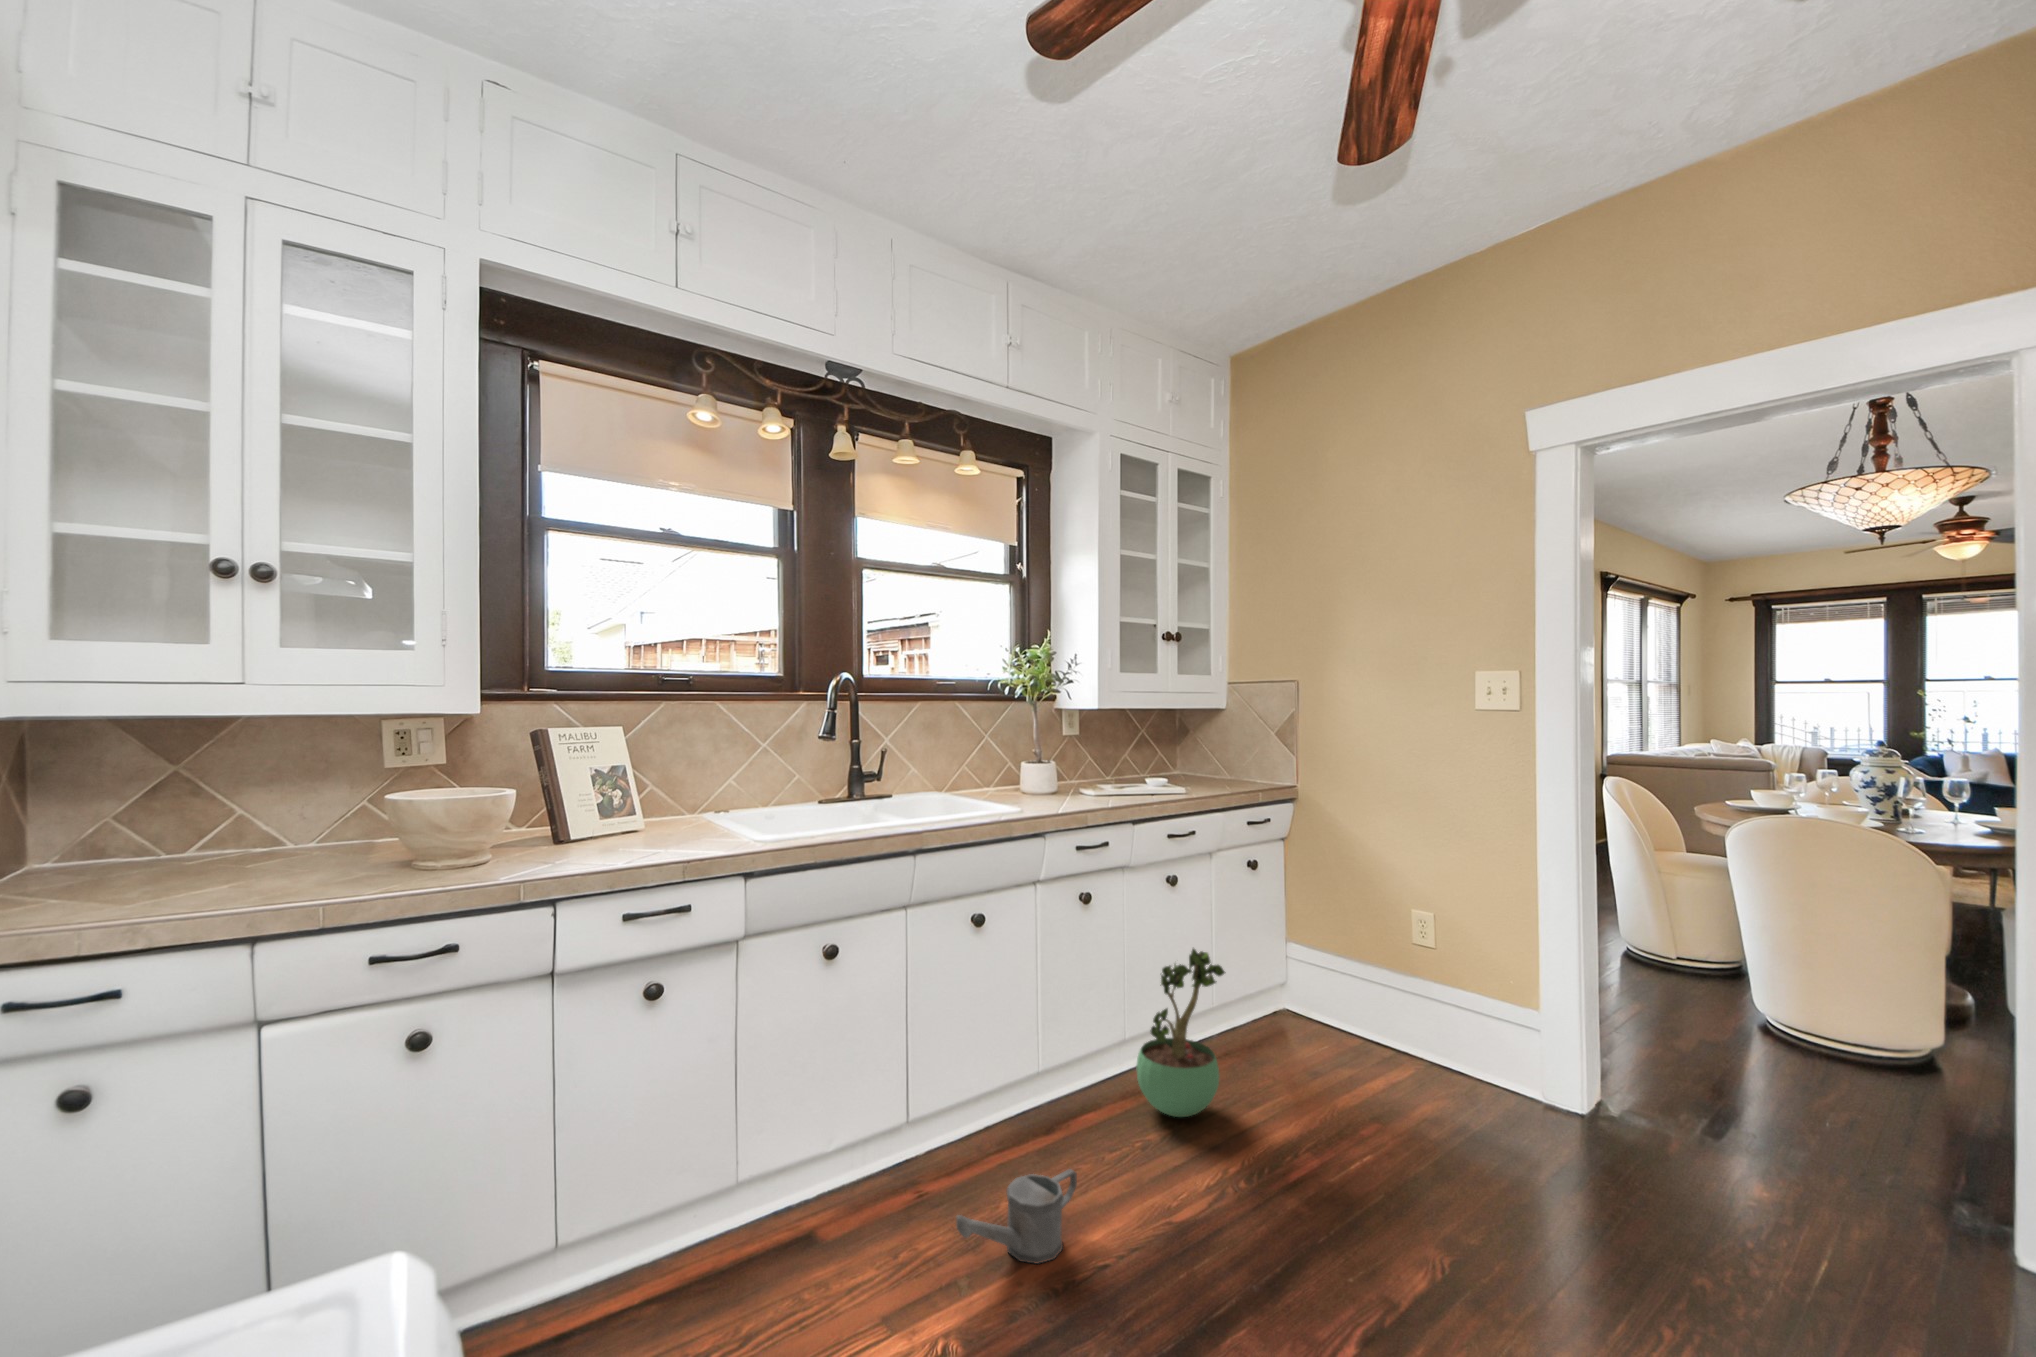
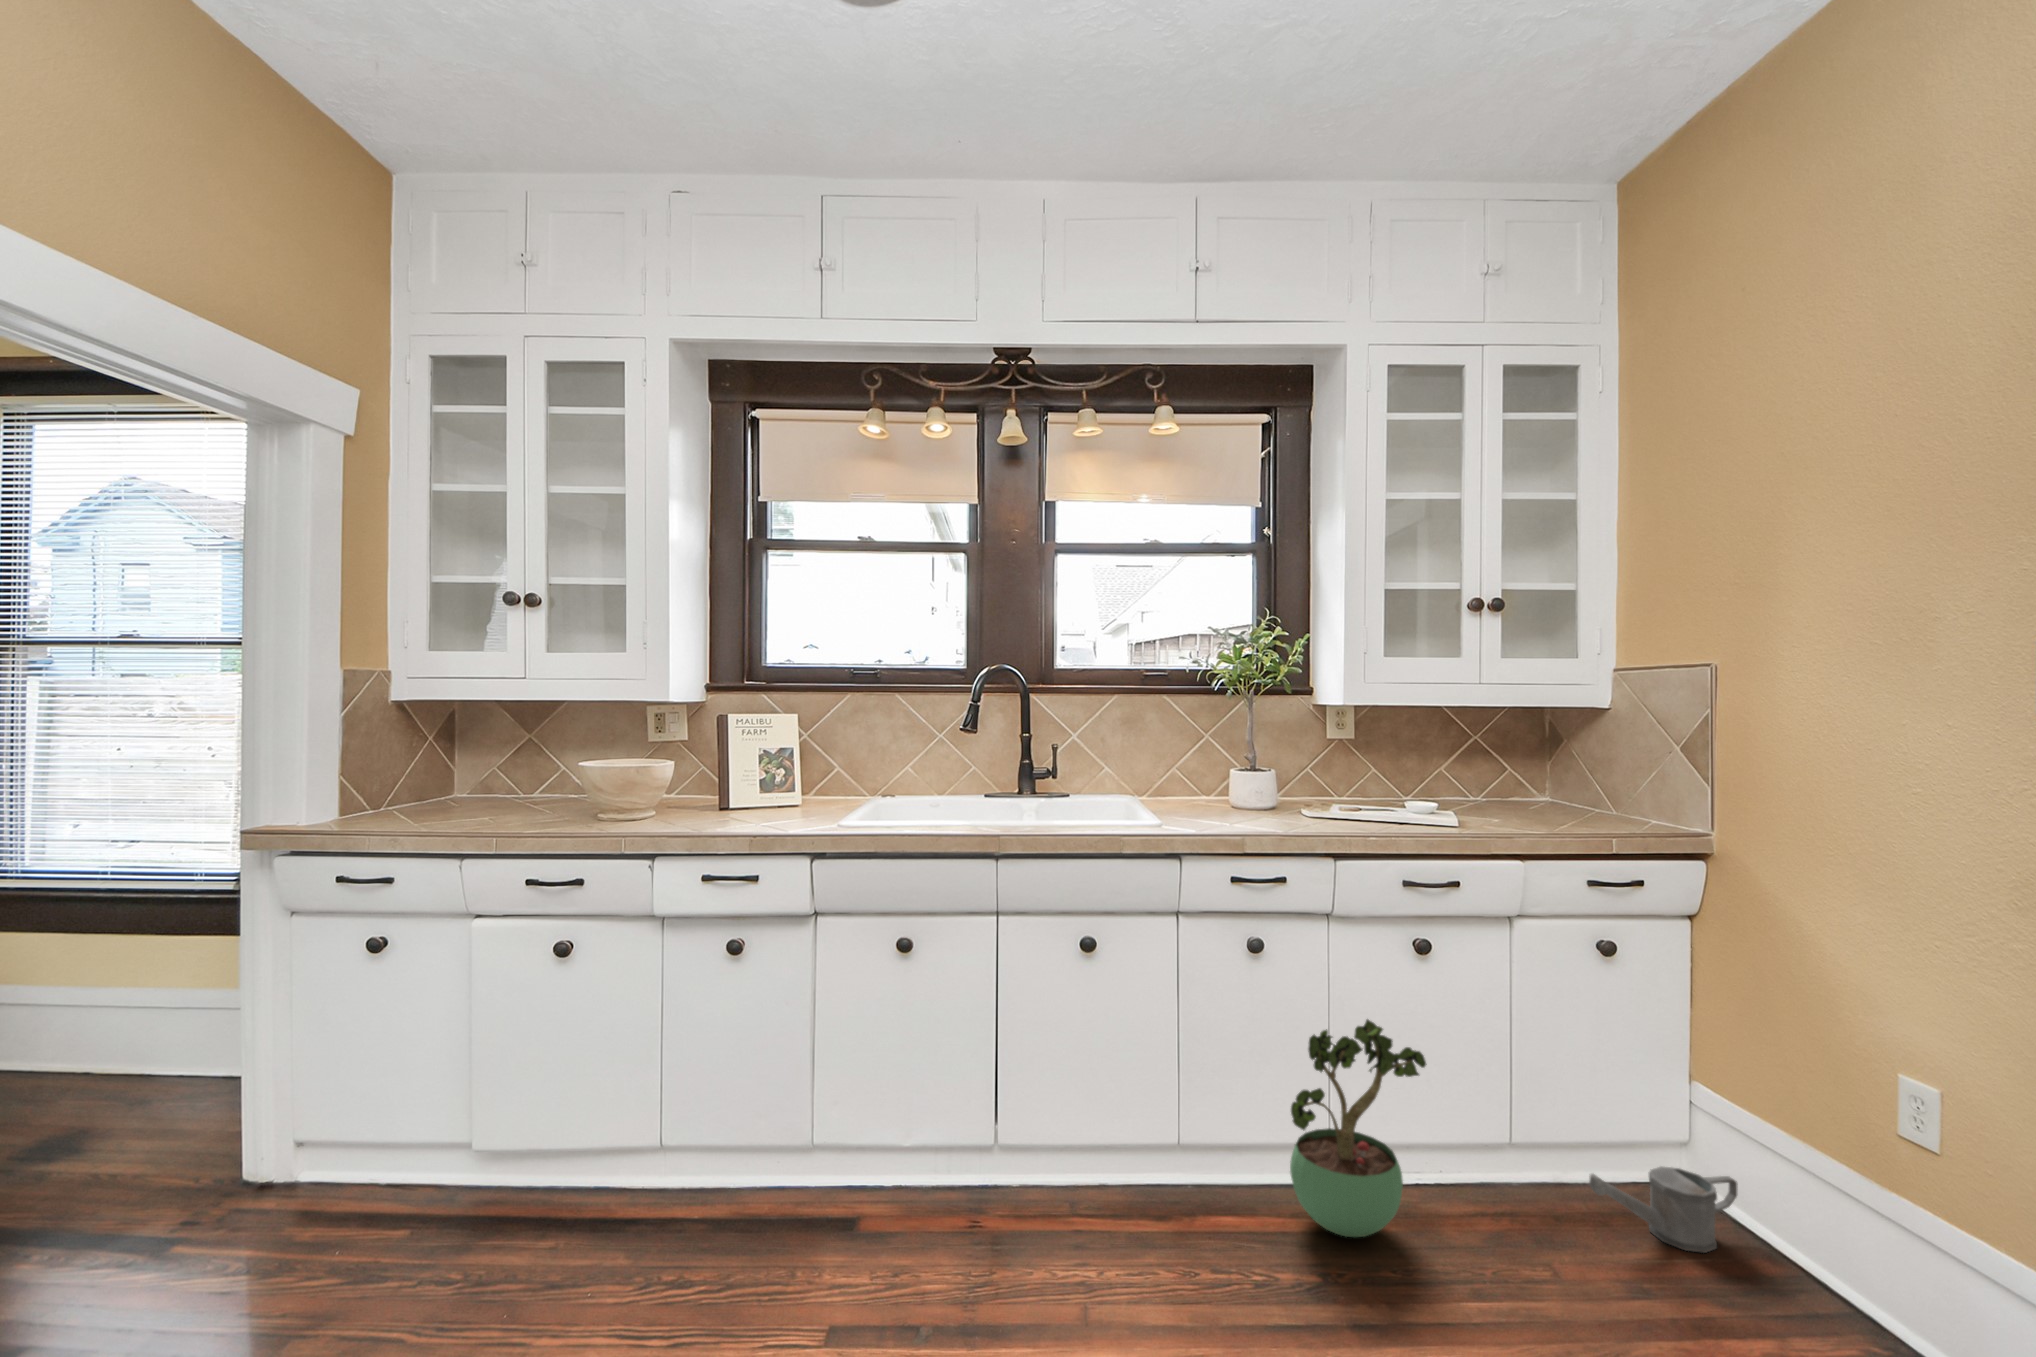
watering can: present [956,1169,1077,1264] -> present [1589,1166,1738,1253]

